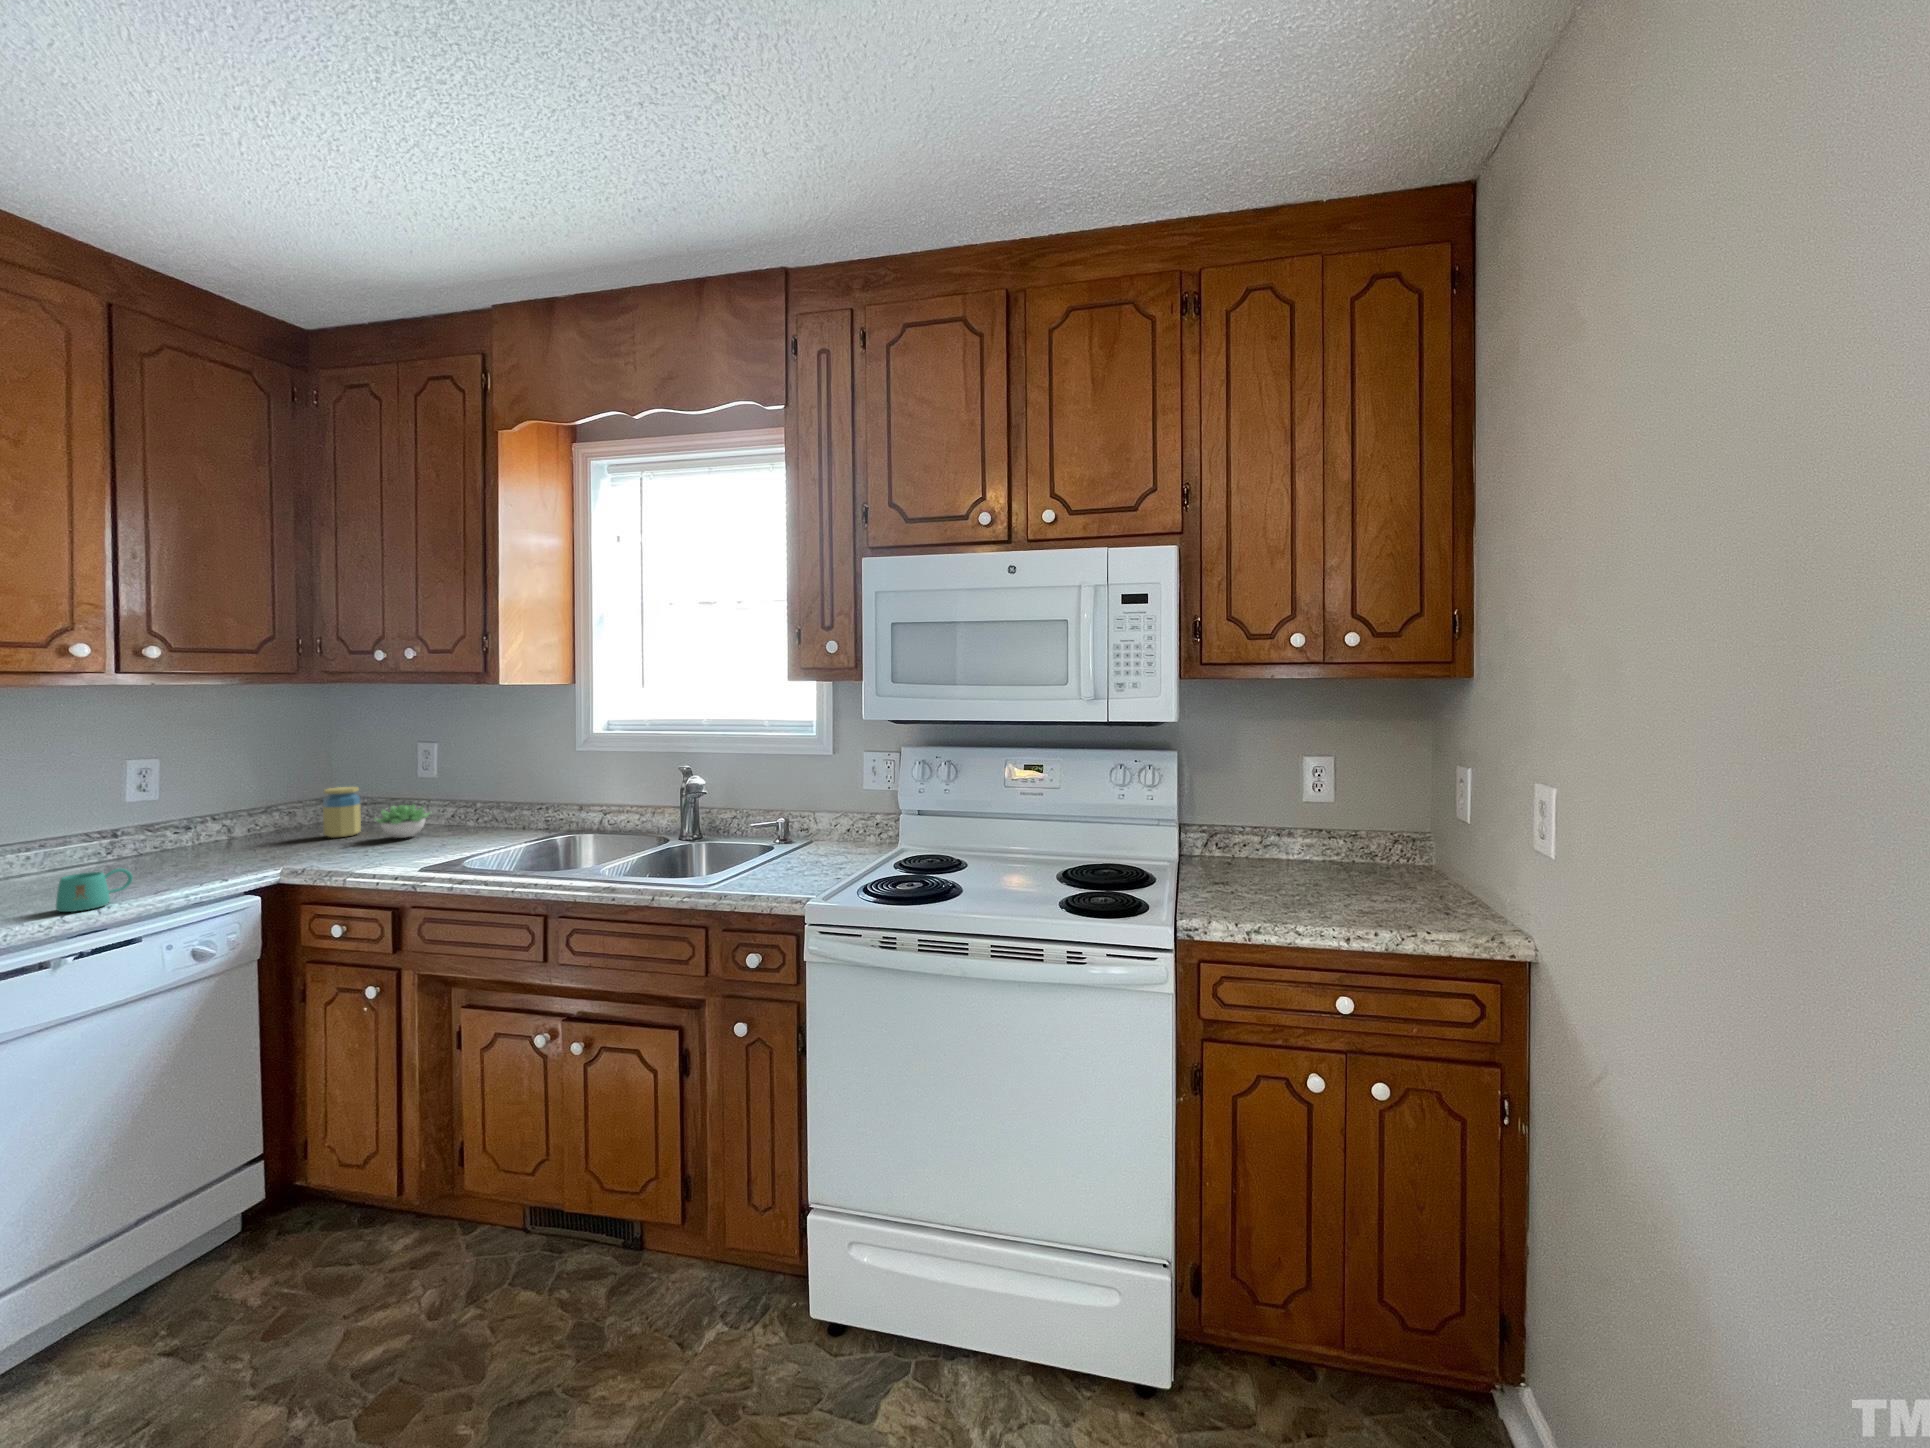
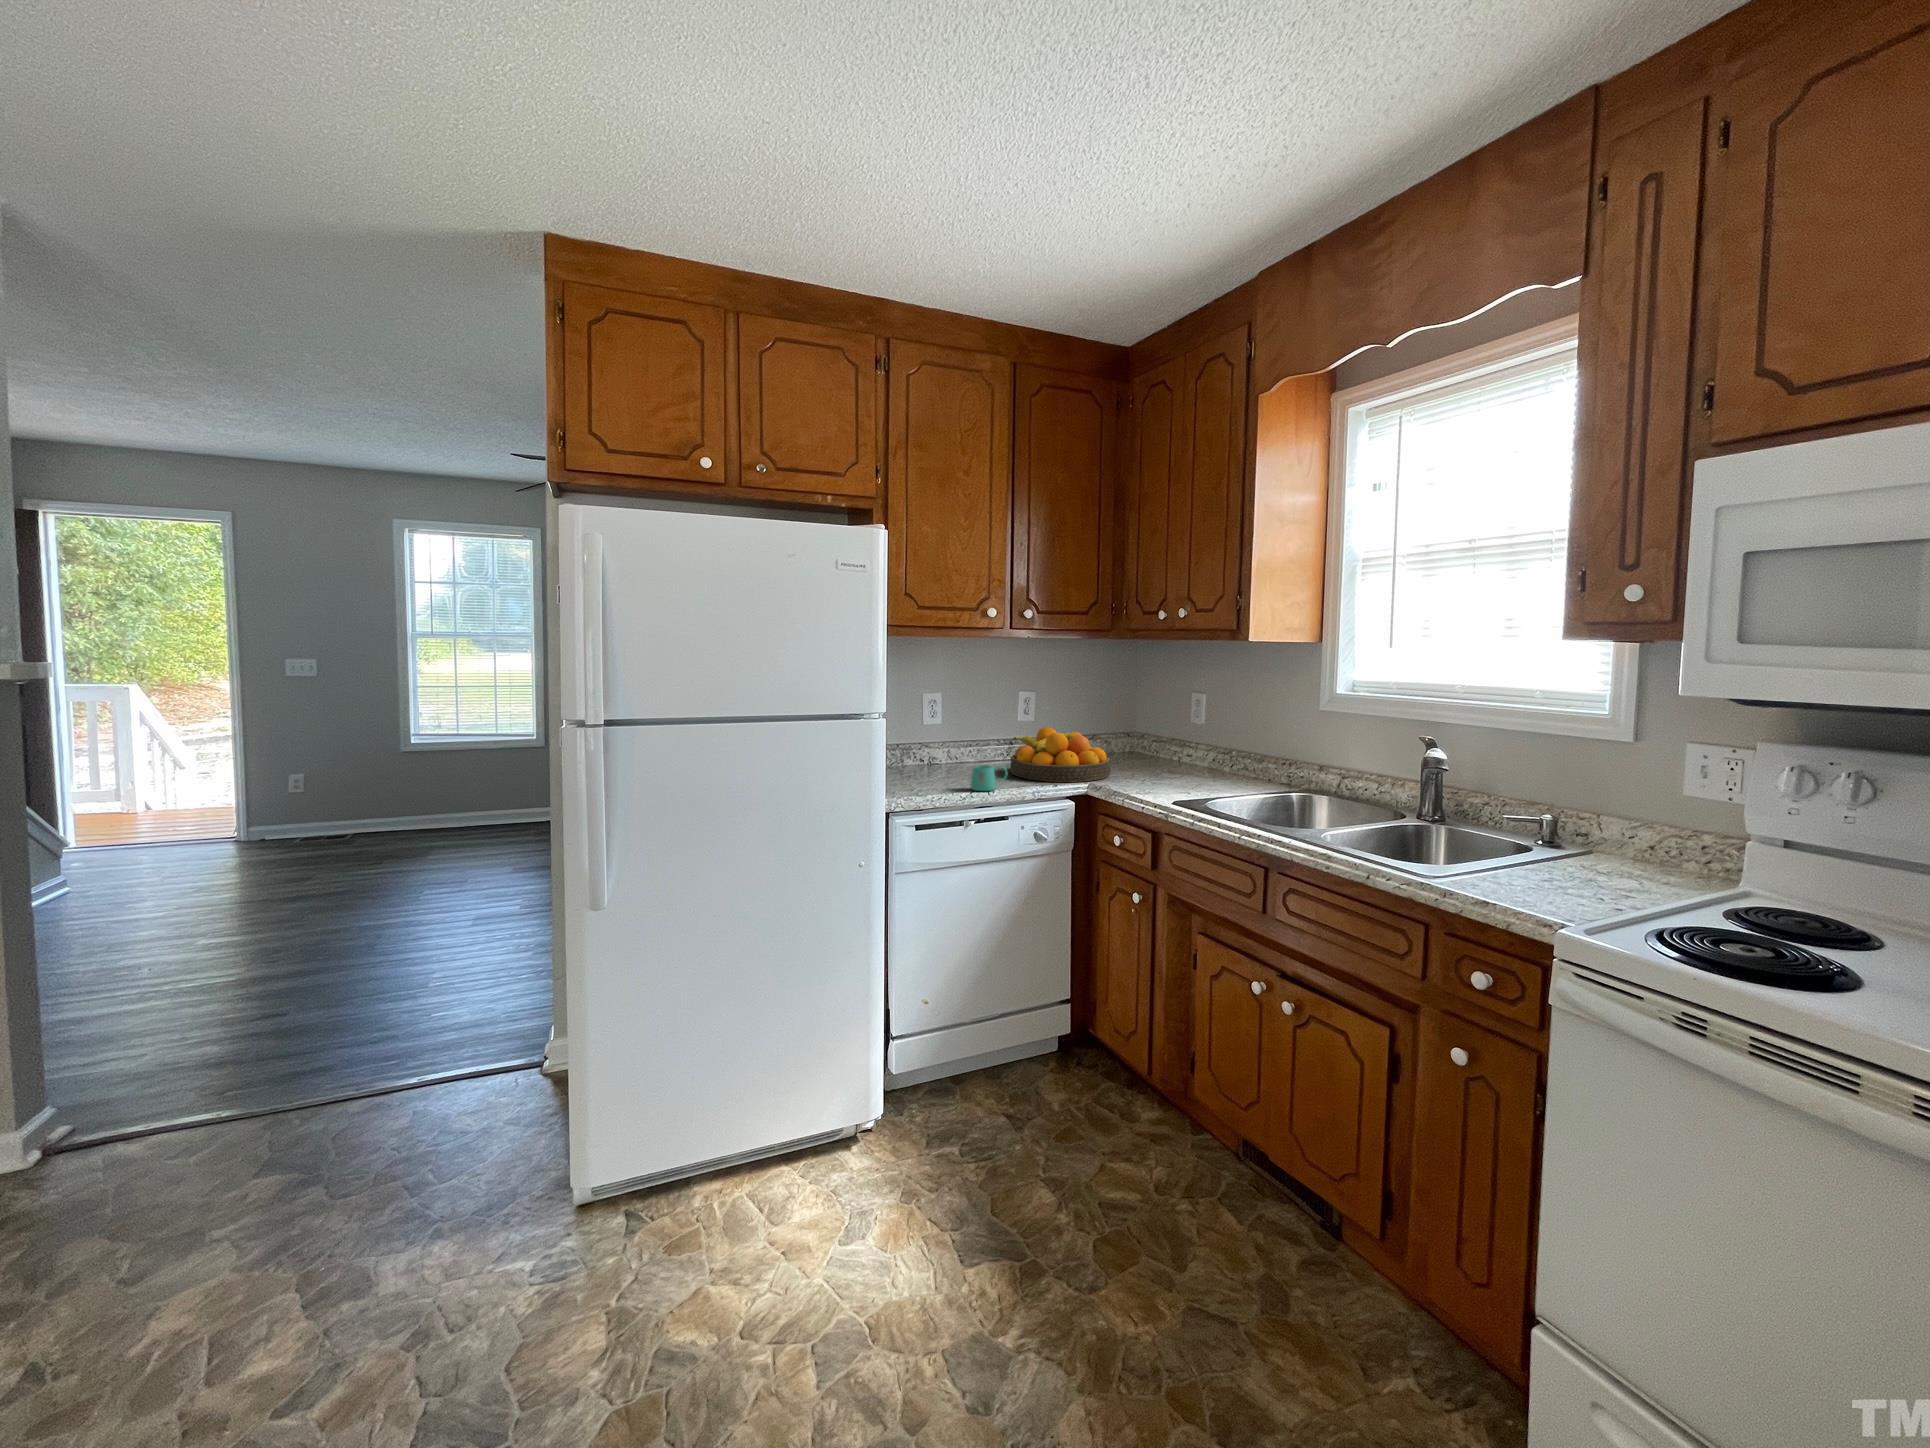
jar: present [323,787,361,838] -> none [1123,724,1148,766]
succulent plant: present [375,804,430,838] -> none [1153,745,1197,774]
fruit bowl: none [129,806,310,879] -> present [1010,727,1111,782]

